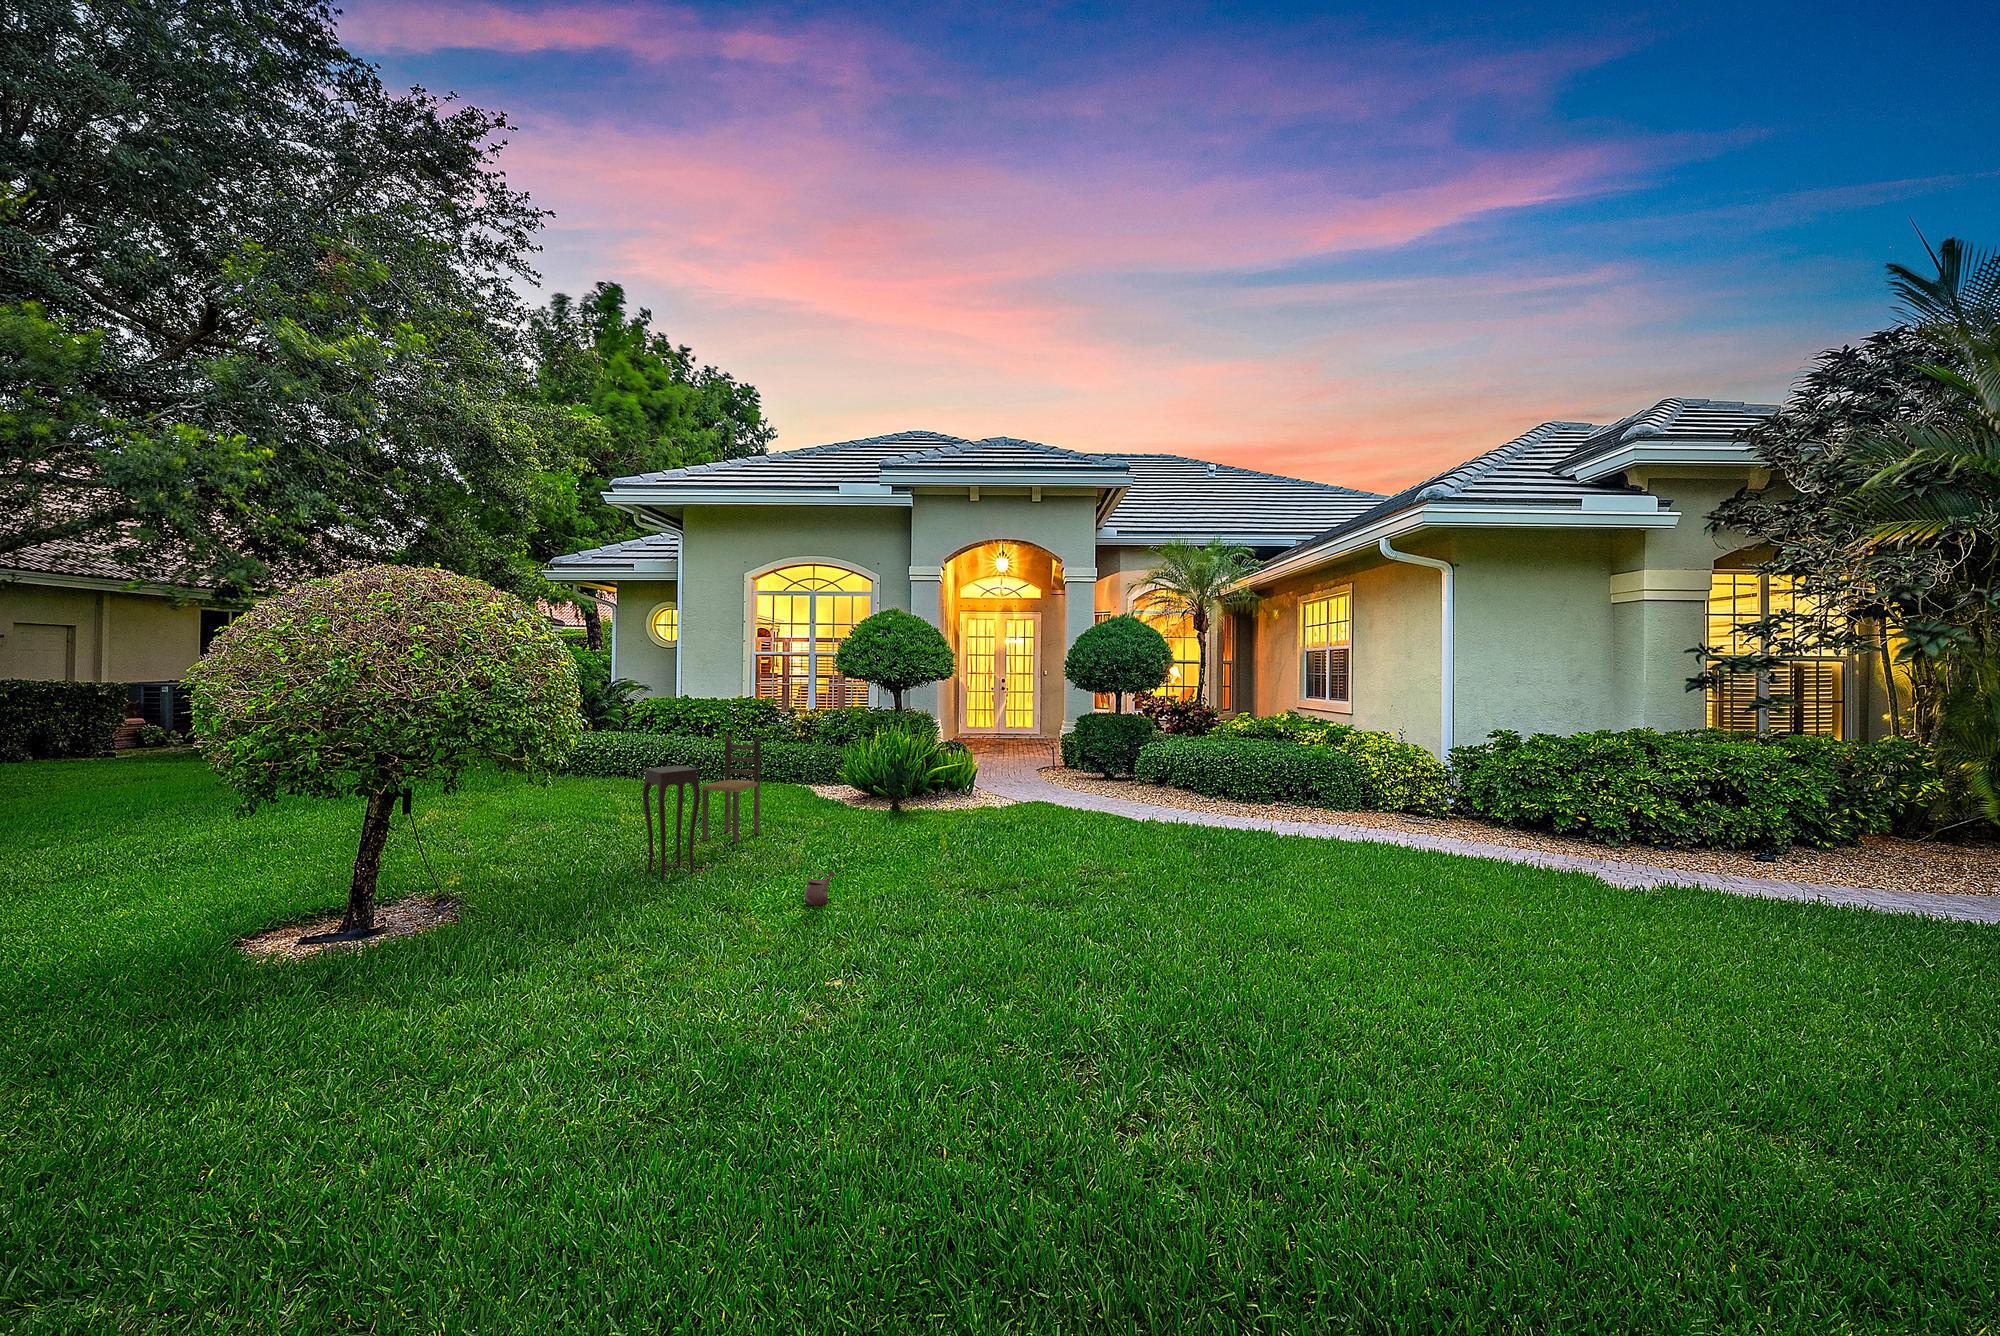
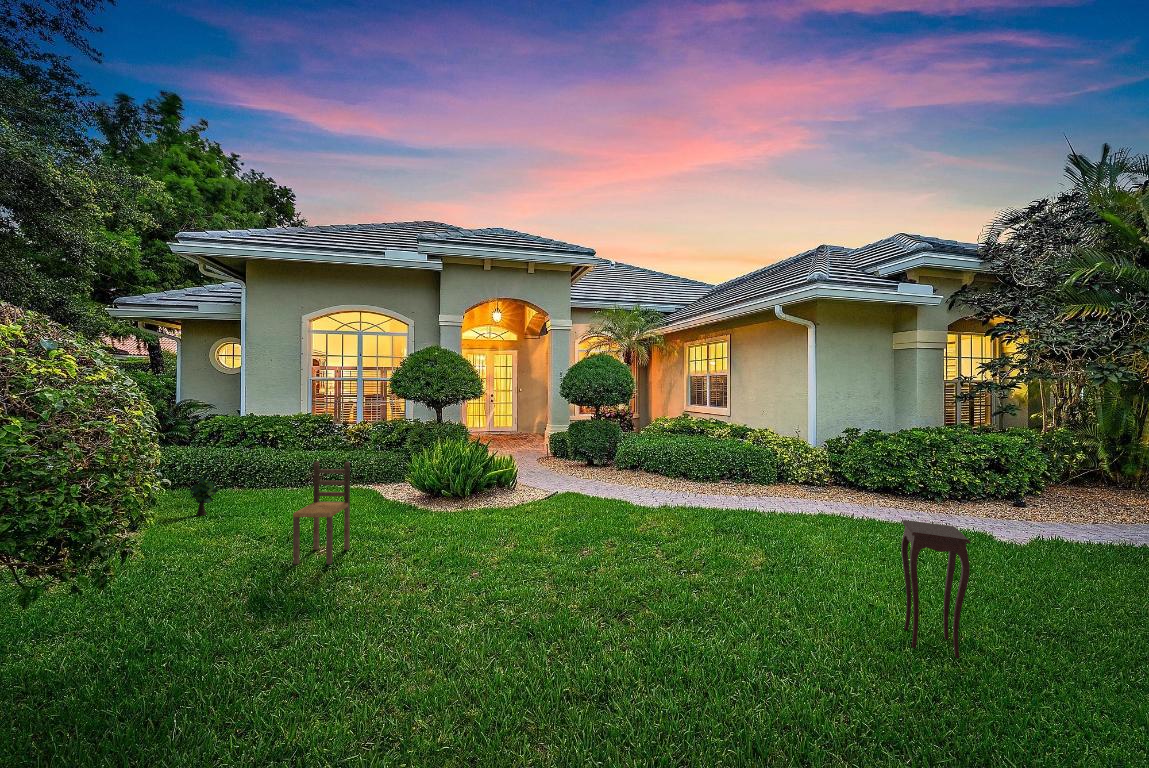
decorative plant: present [882,761,910,809] -> present [188,473,218,516]
side table: present [643,765,700,879] -> present [901,520,971,658]
watering can: present [804,870,836,905] -> none [442,613,468,658]

